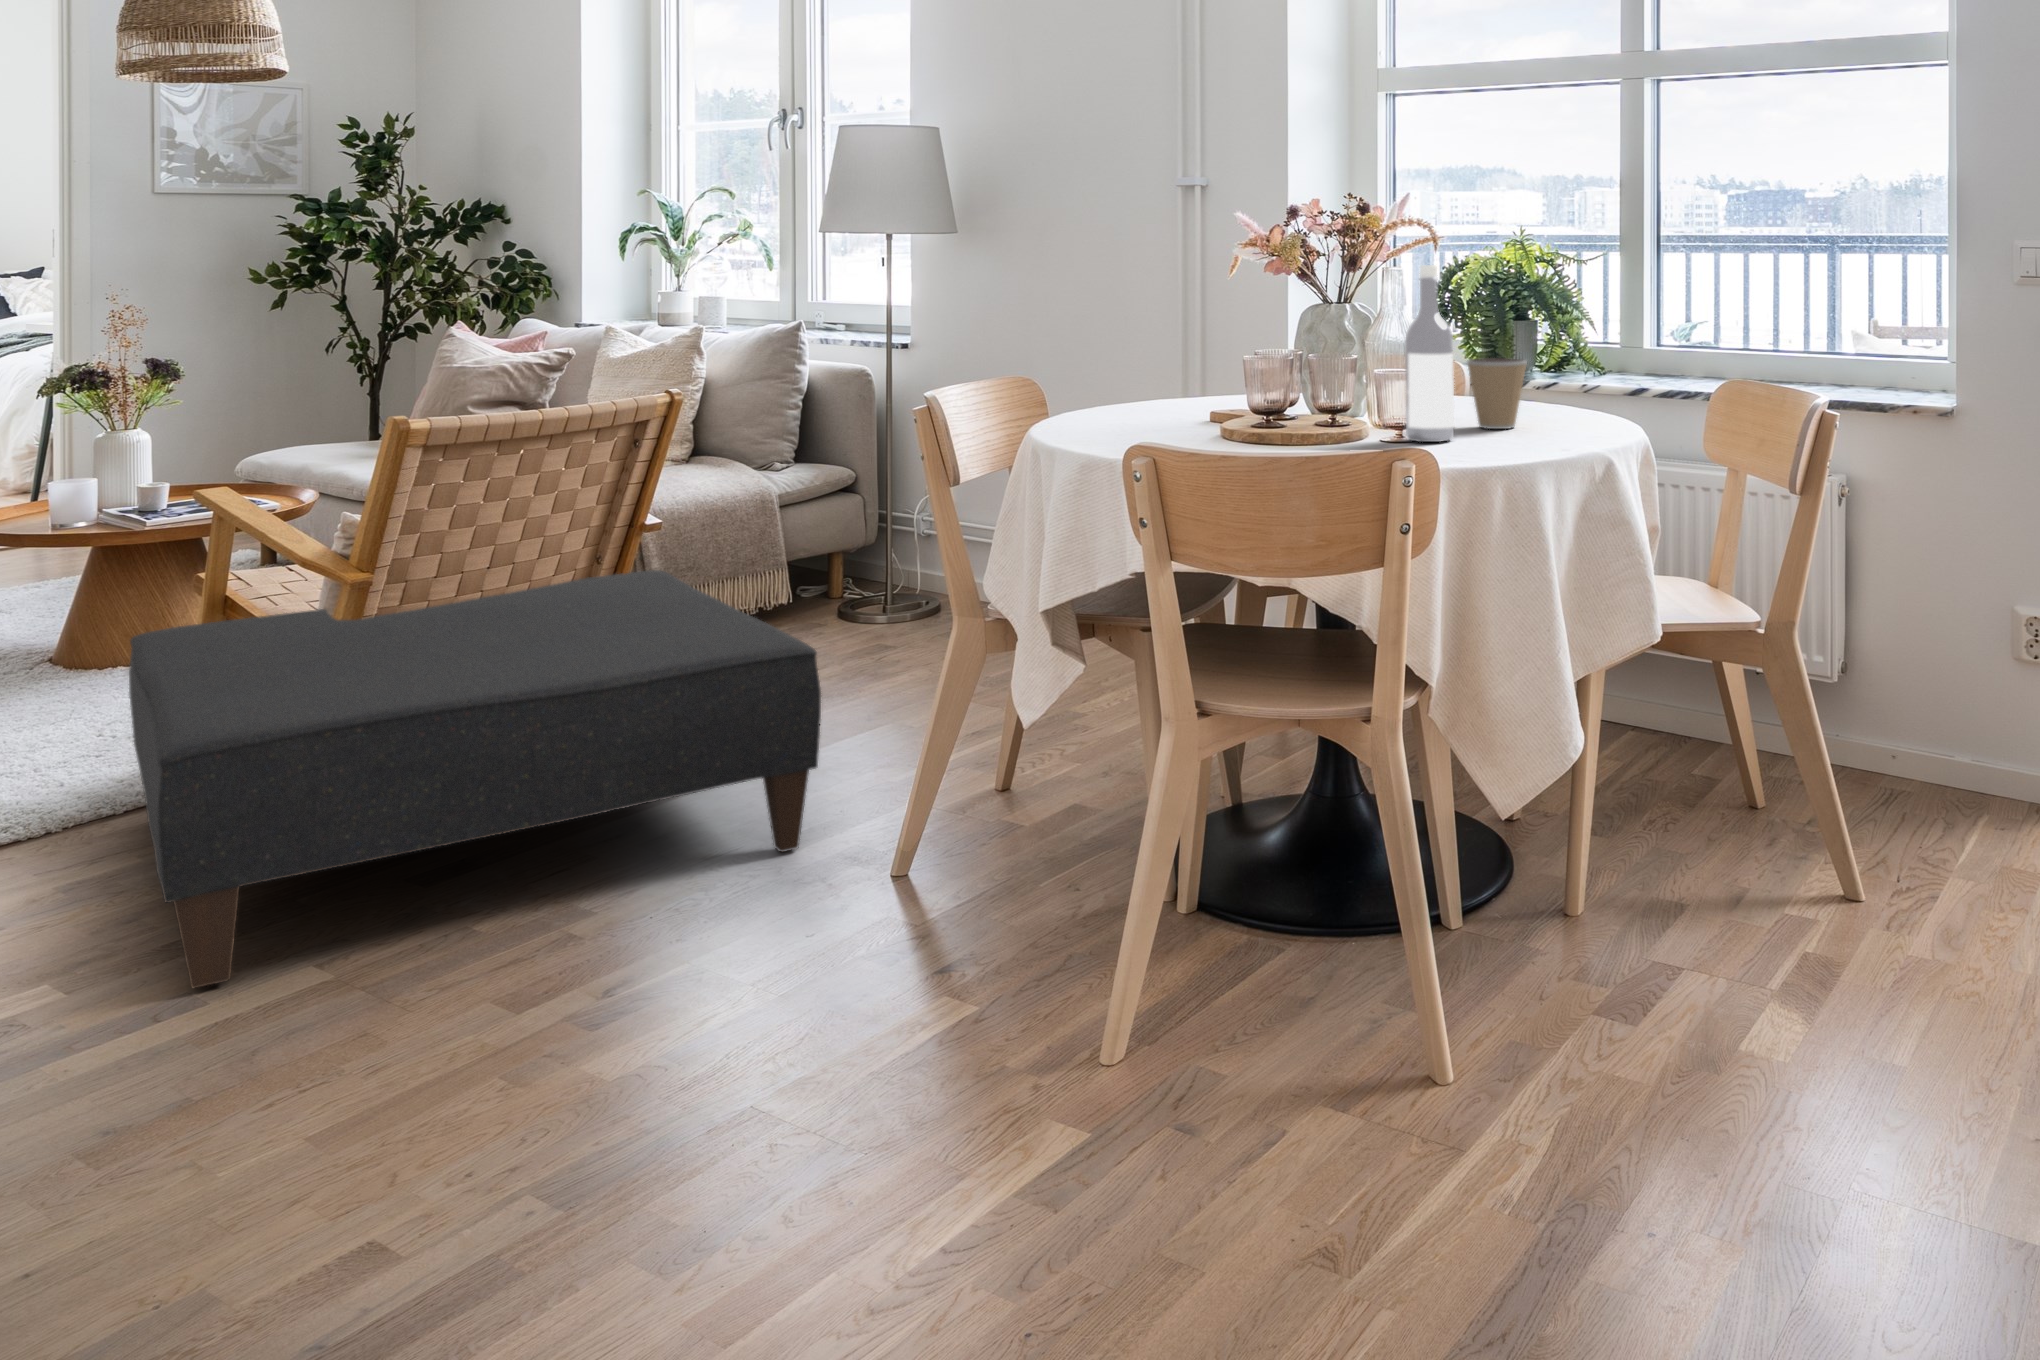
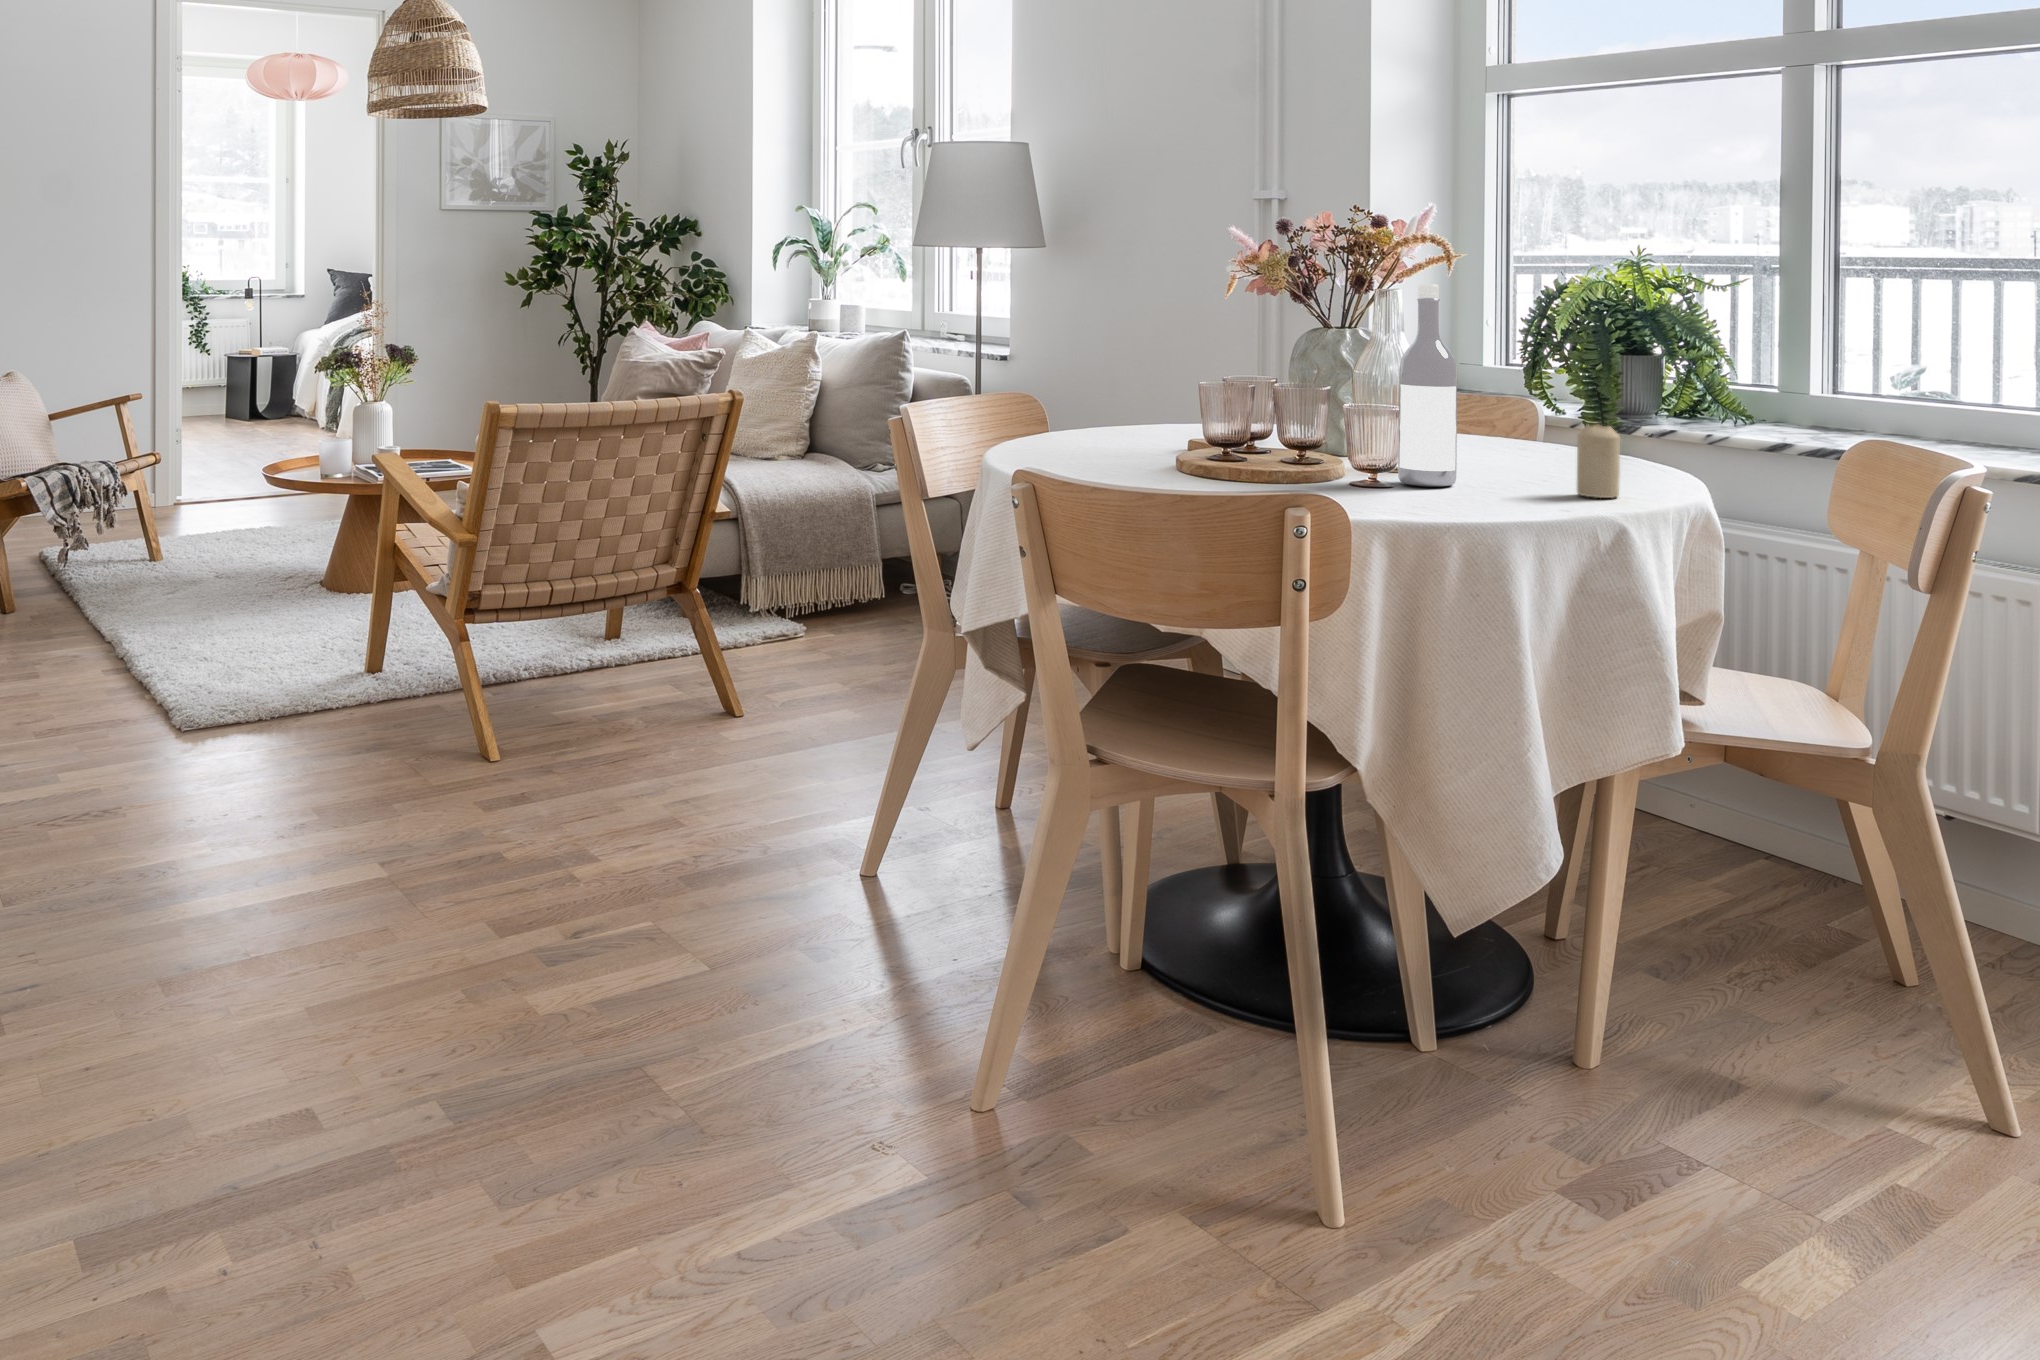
coffee cup: present [1467,358,1527,429] -> none [1488,394,1564,477]
candle: none [1554,380,1587,442] -> present [1577,425,1620,498]
ottoman: present [129,570,821,988] -> none [253,557,812,875]

